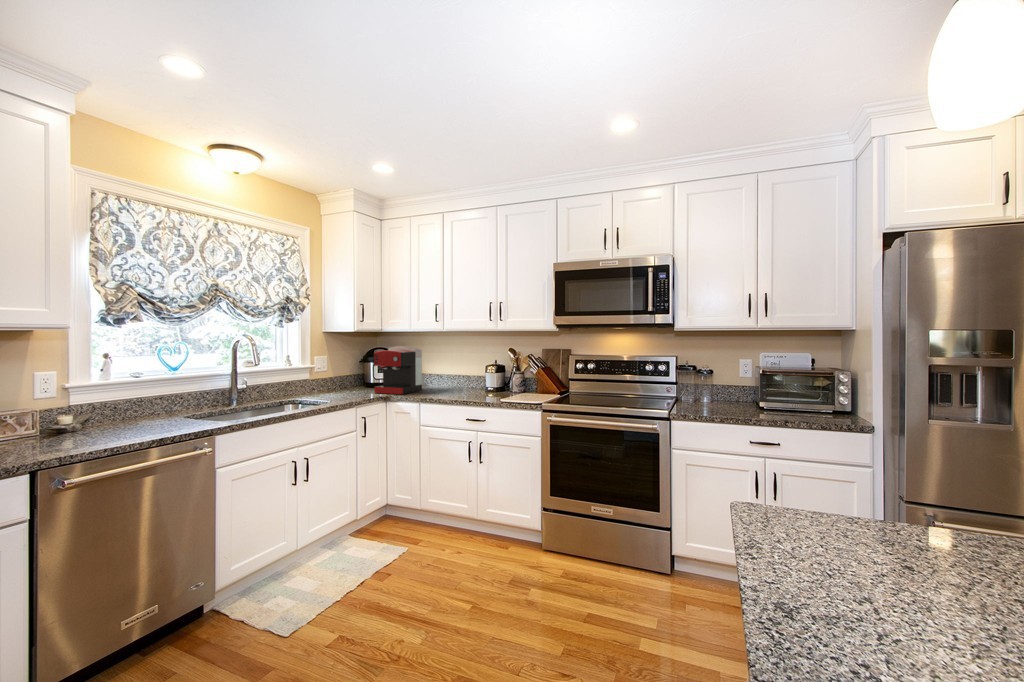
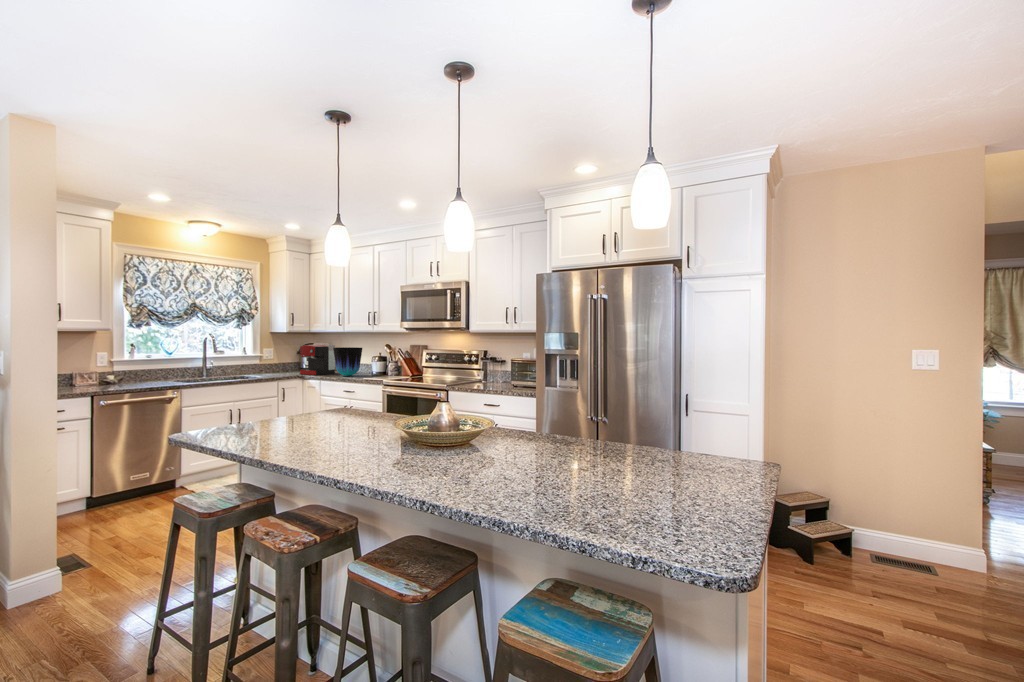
vase: none [433,353,475,395] -> present [333,347,362,376]

